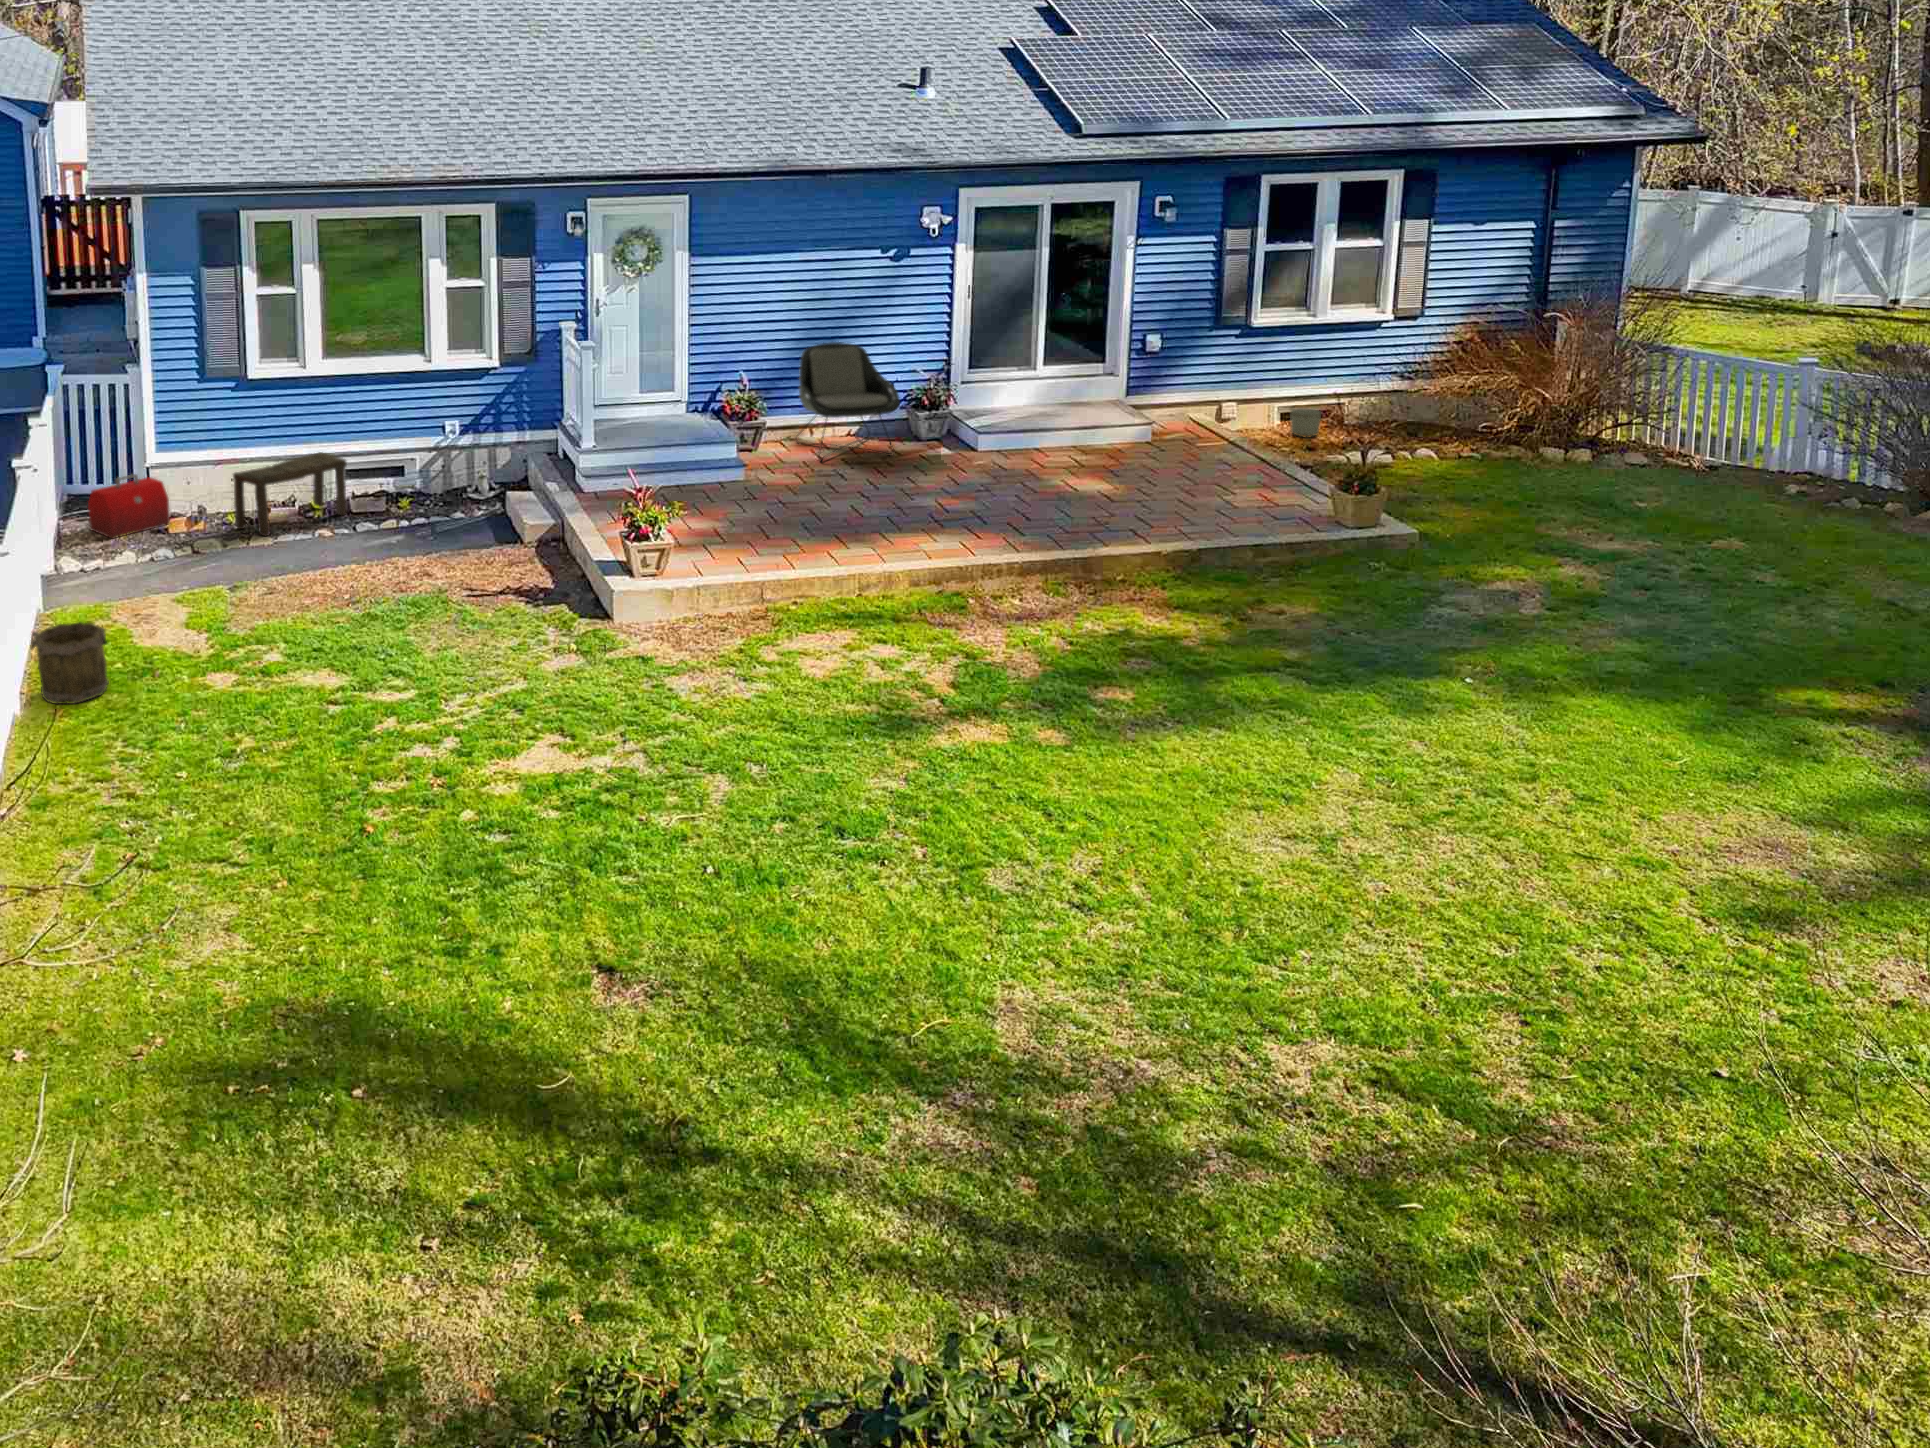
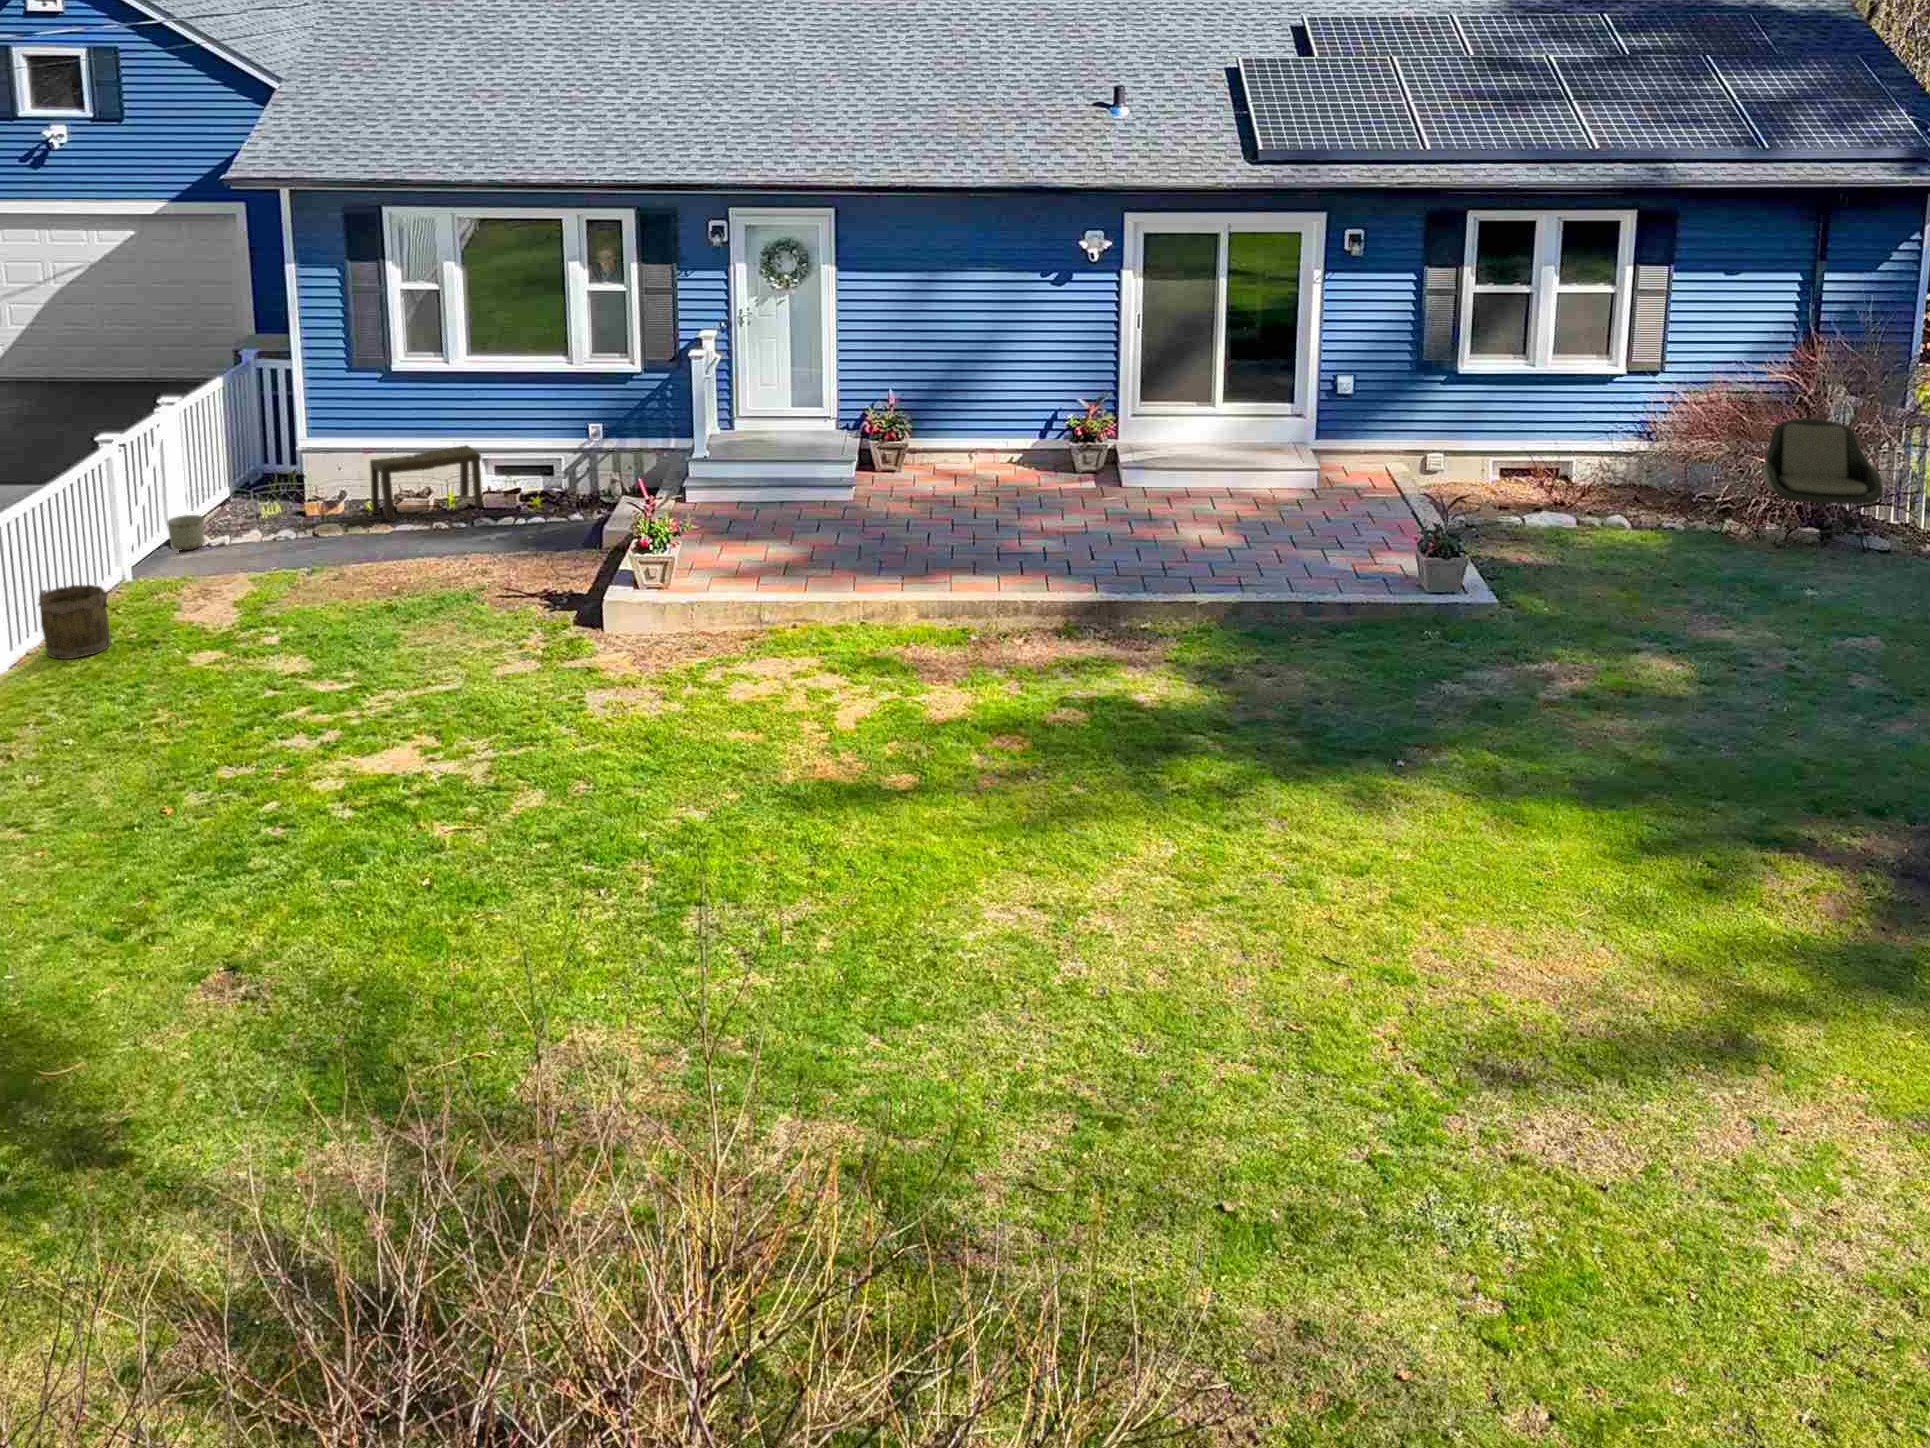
lounge chair: present [797,342,900,461] -> present [1758,418,1883,552]
planter: present [1291,408,1321,437] -> present [167,515,205,550]
toolbox: present [88,474,170,538] -> none [247,455,322,514]

